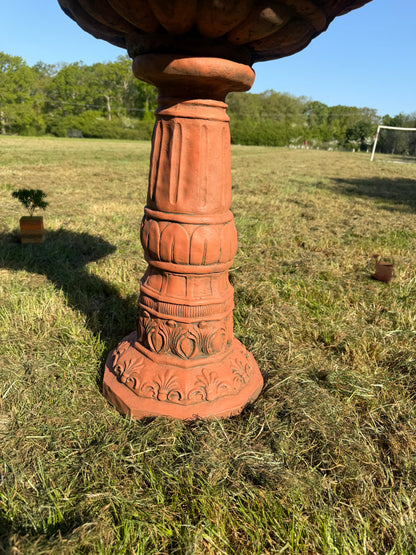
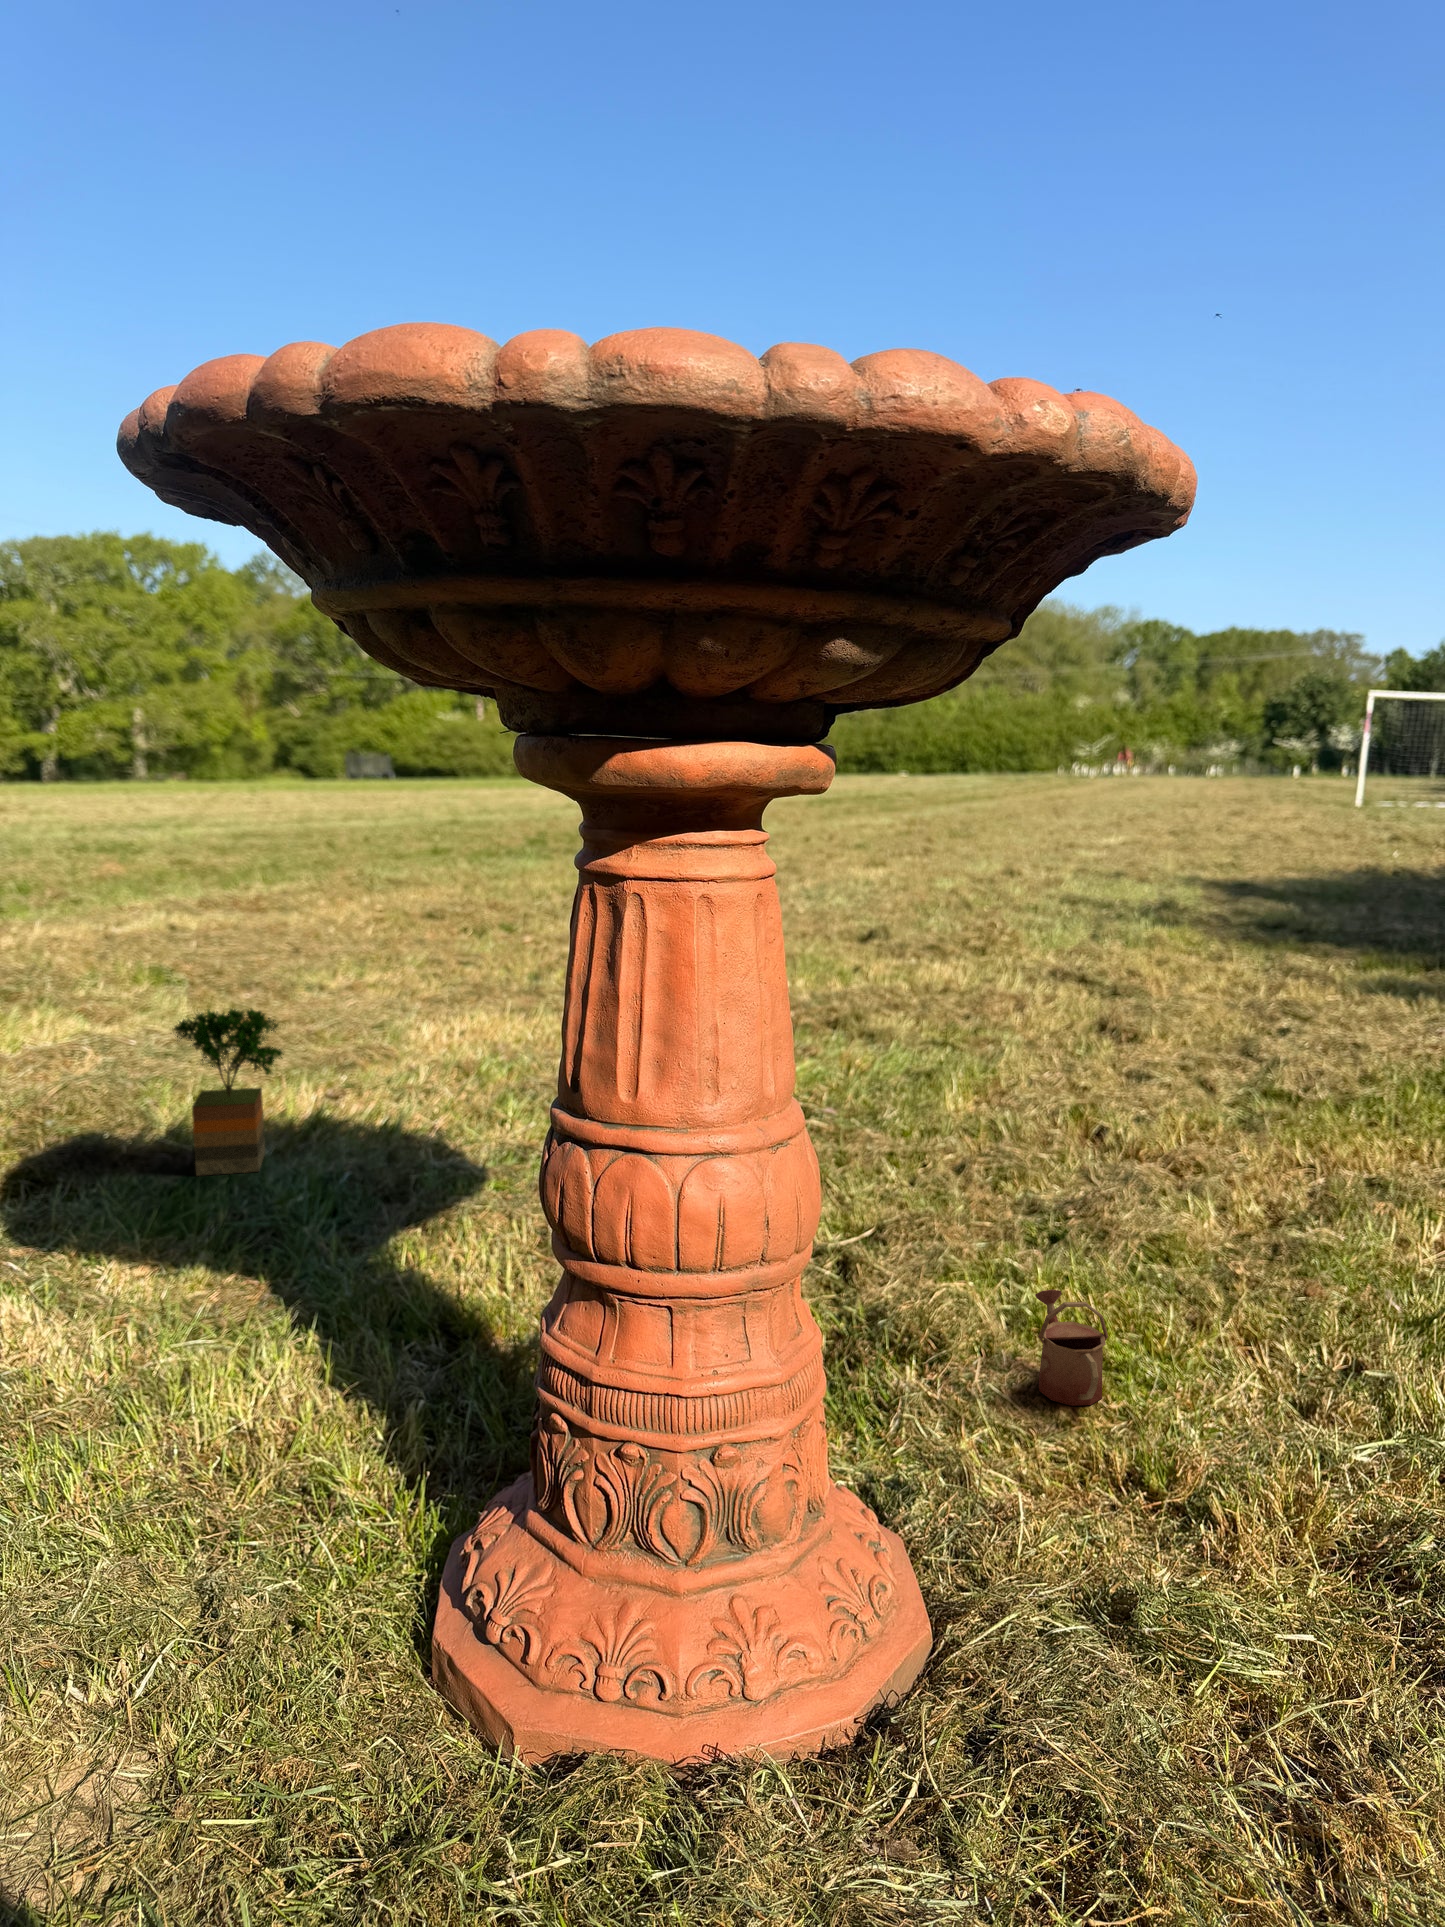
watering can: present [372,254,395,281] -> present [1035,1290,1108,1406]

